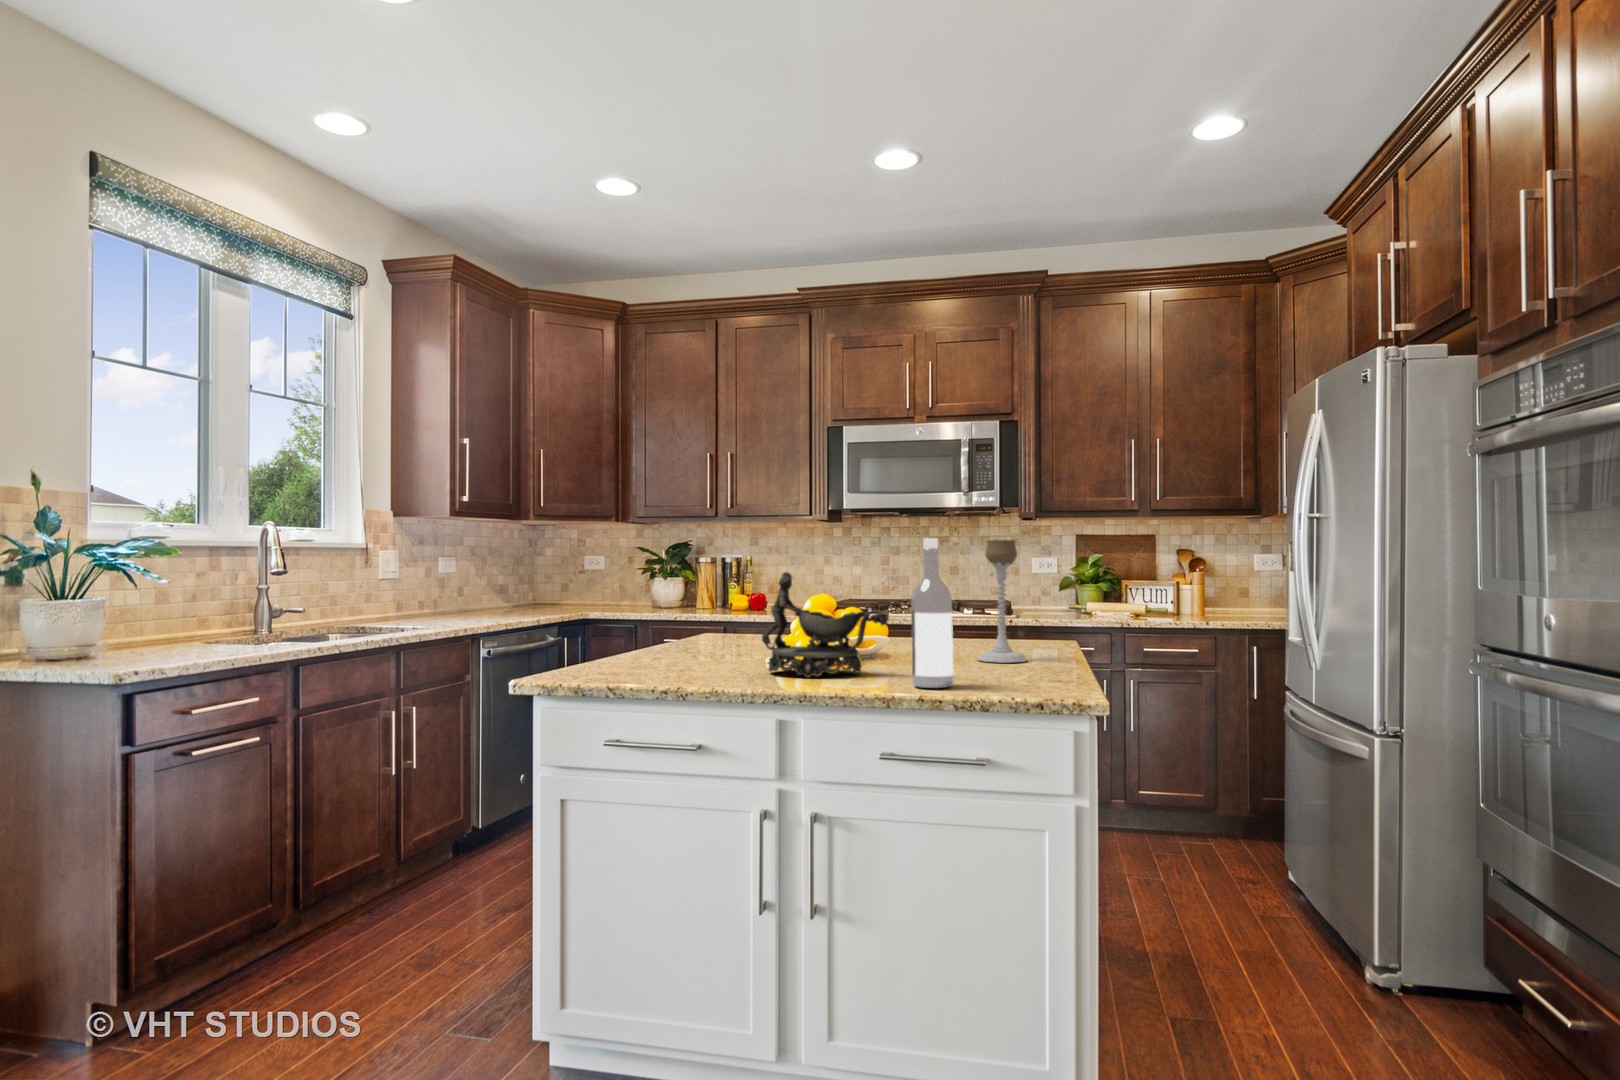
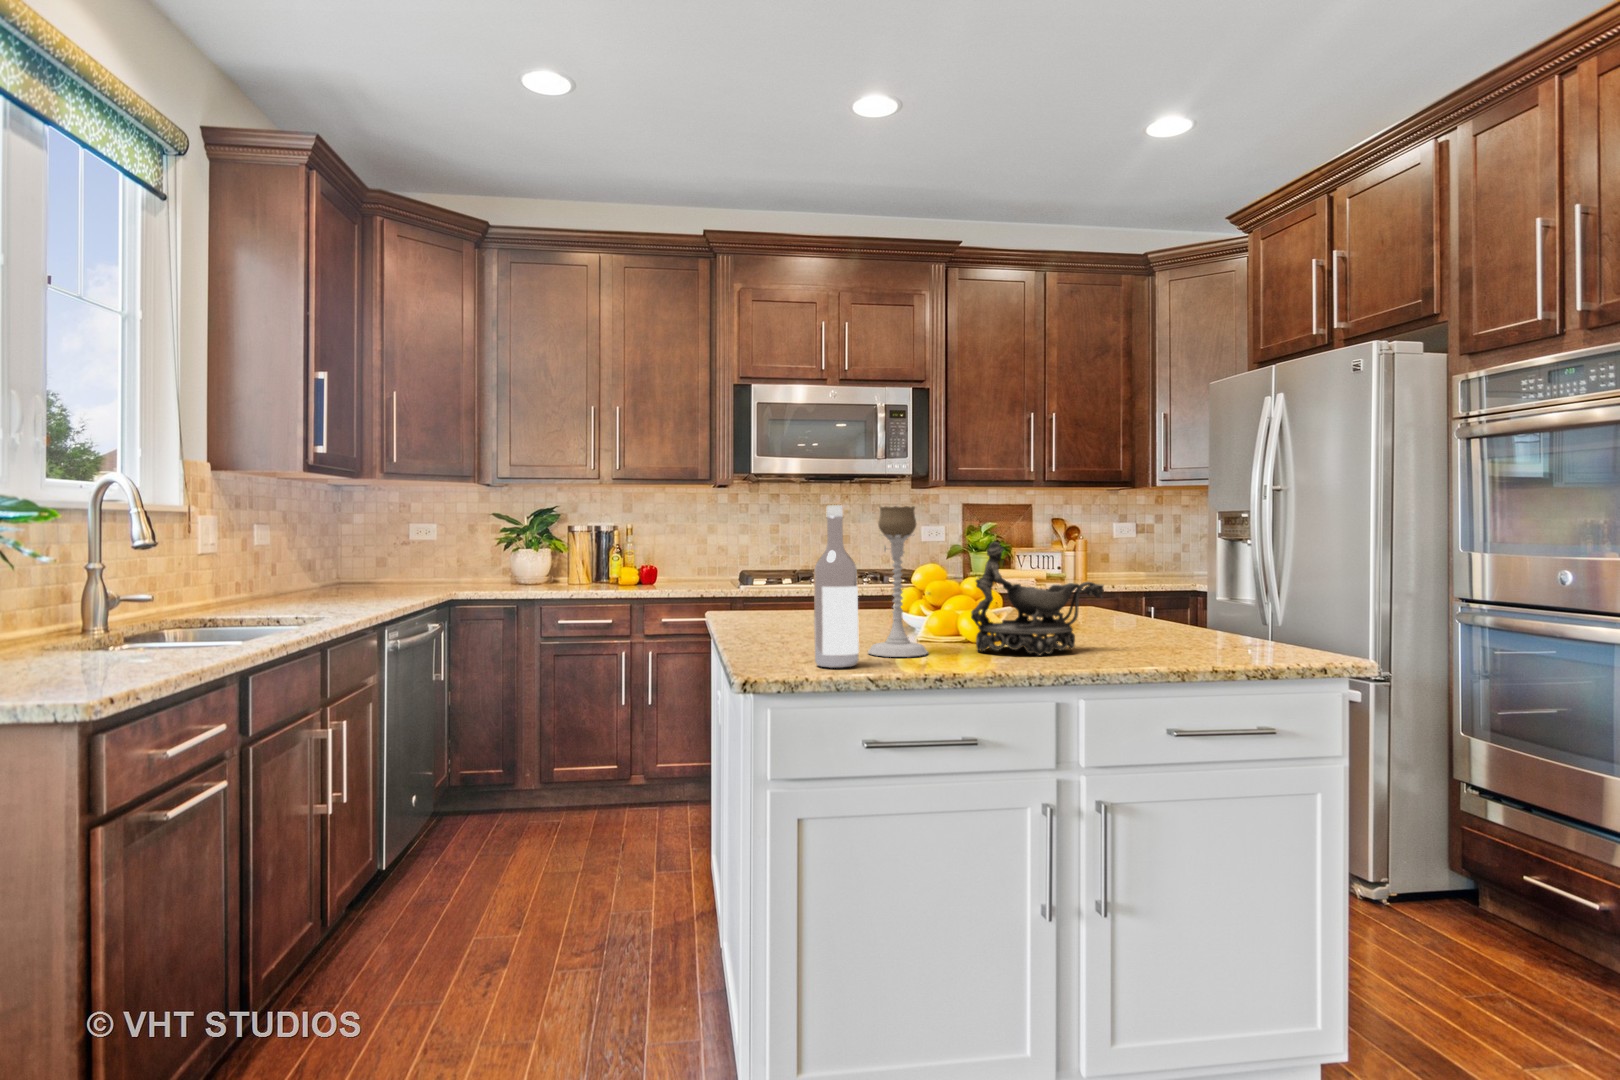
wine bottle: present [911,538,953,688] -> present [814,505,859,668]
candle holder: present [978,540,1027,663] -> present [868,506,928,657]

